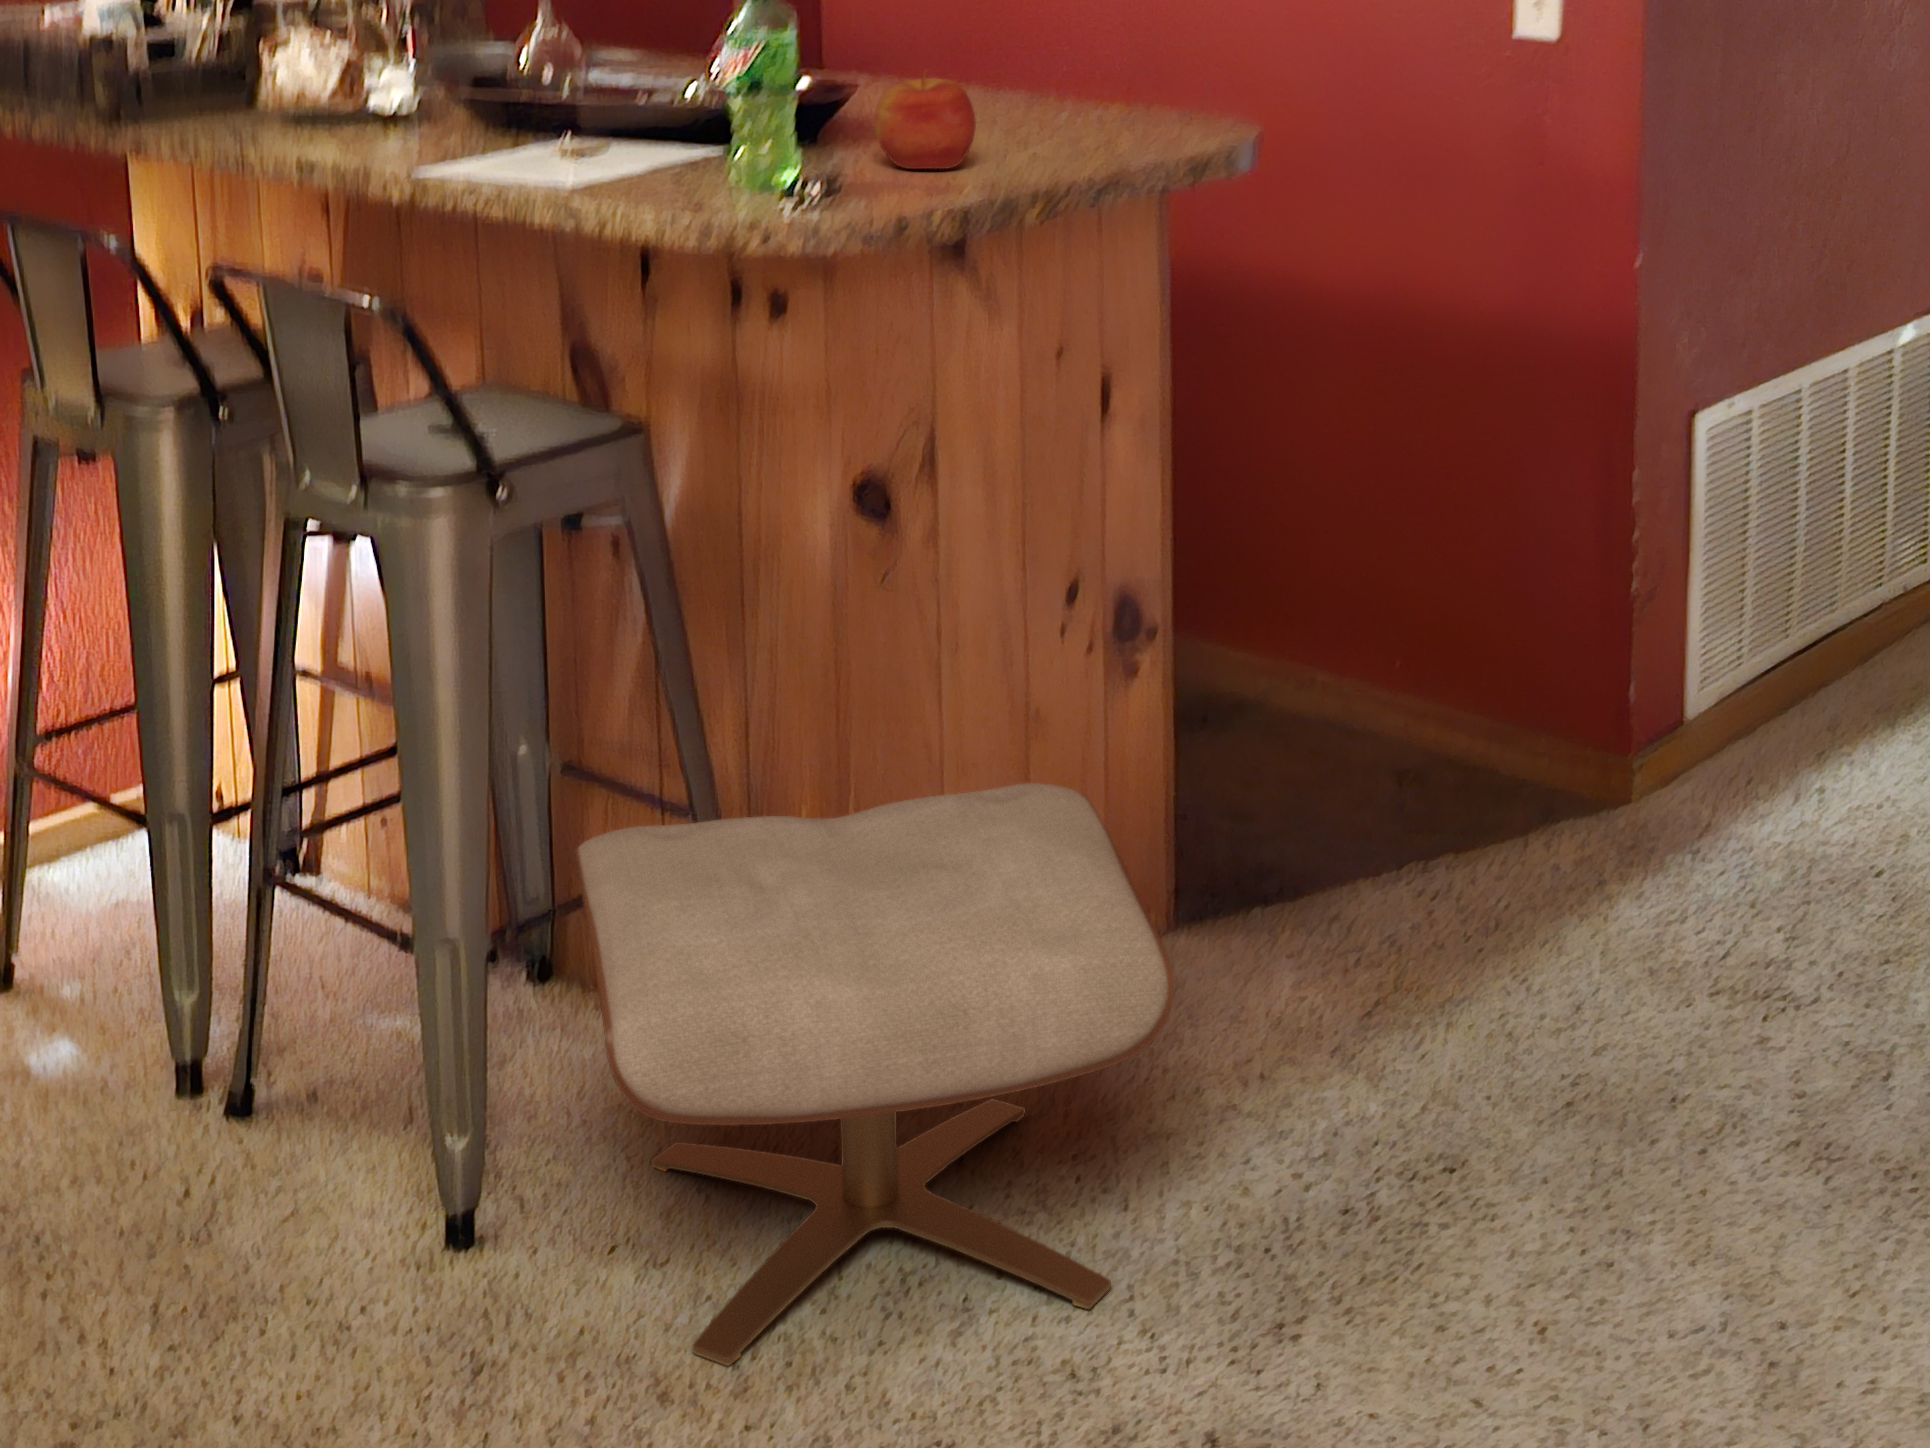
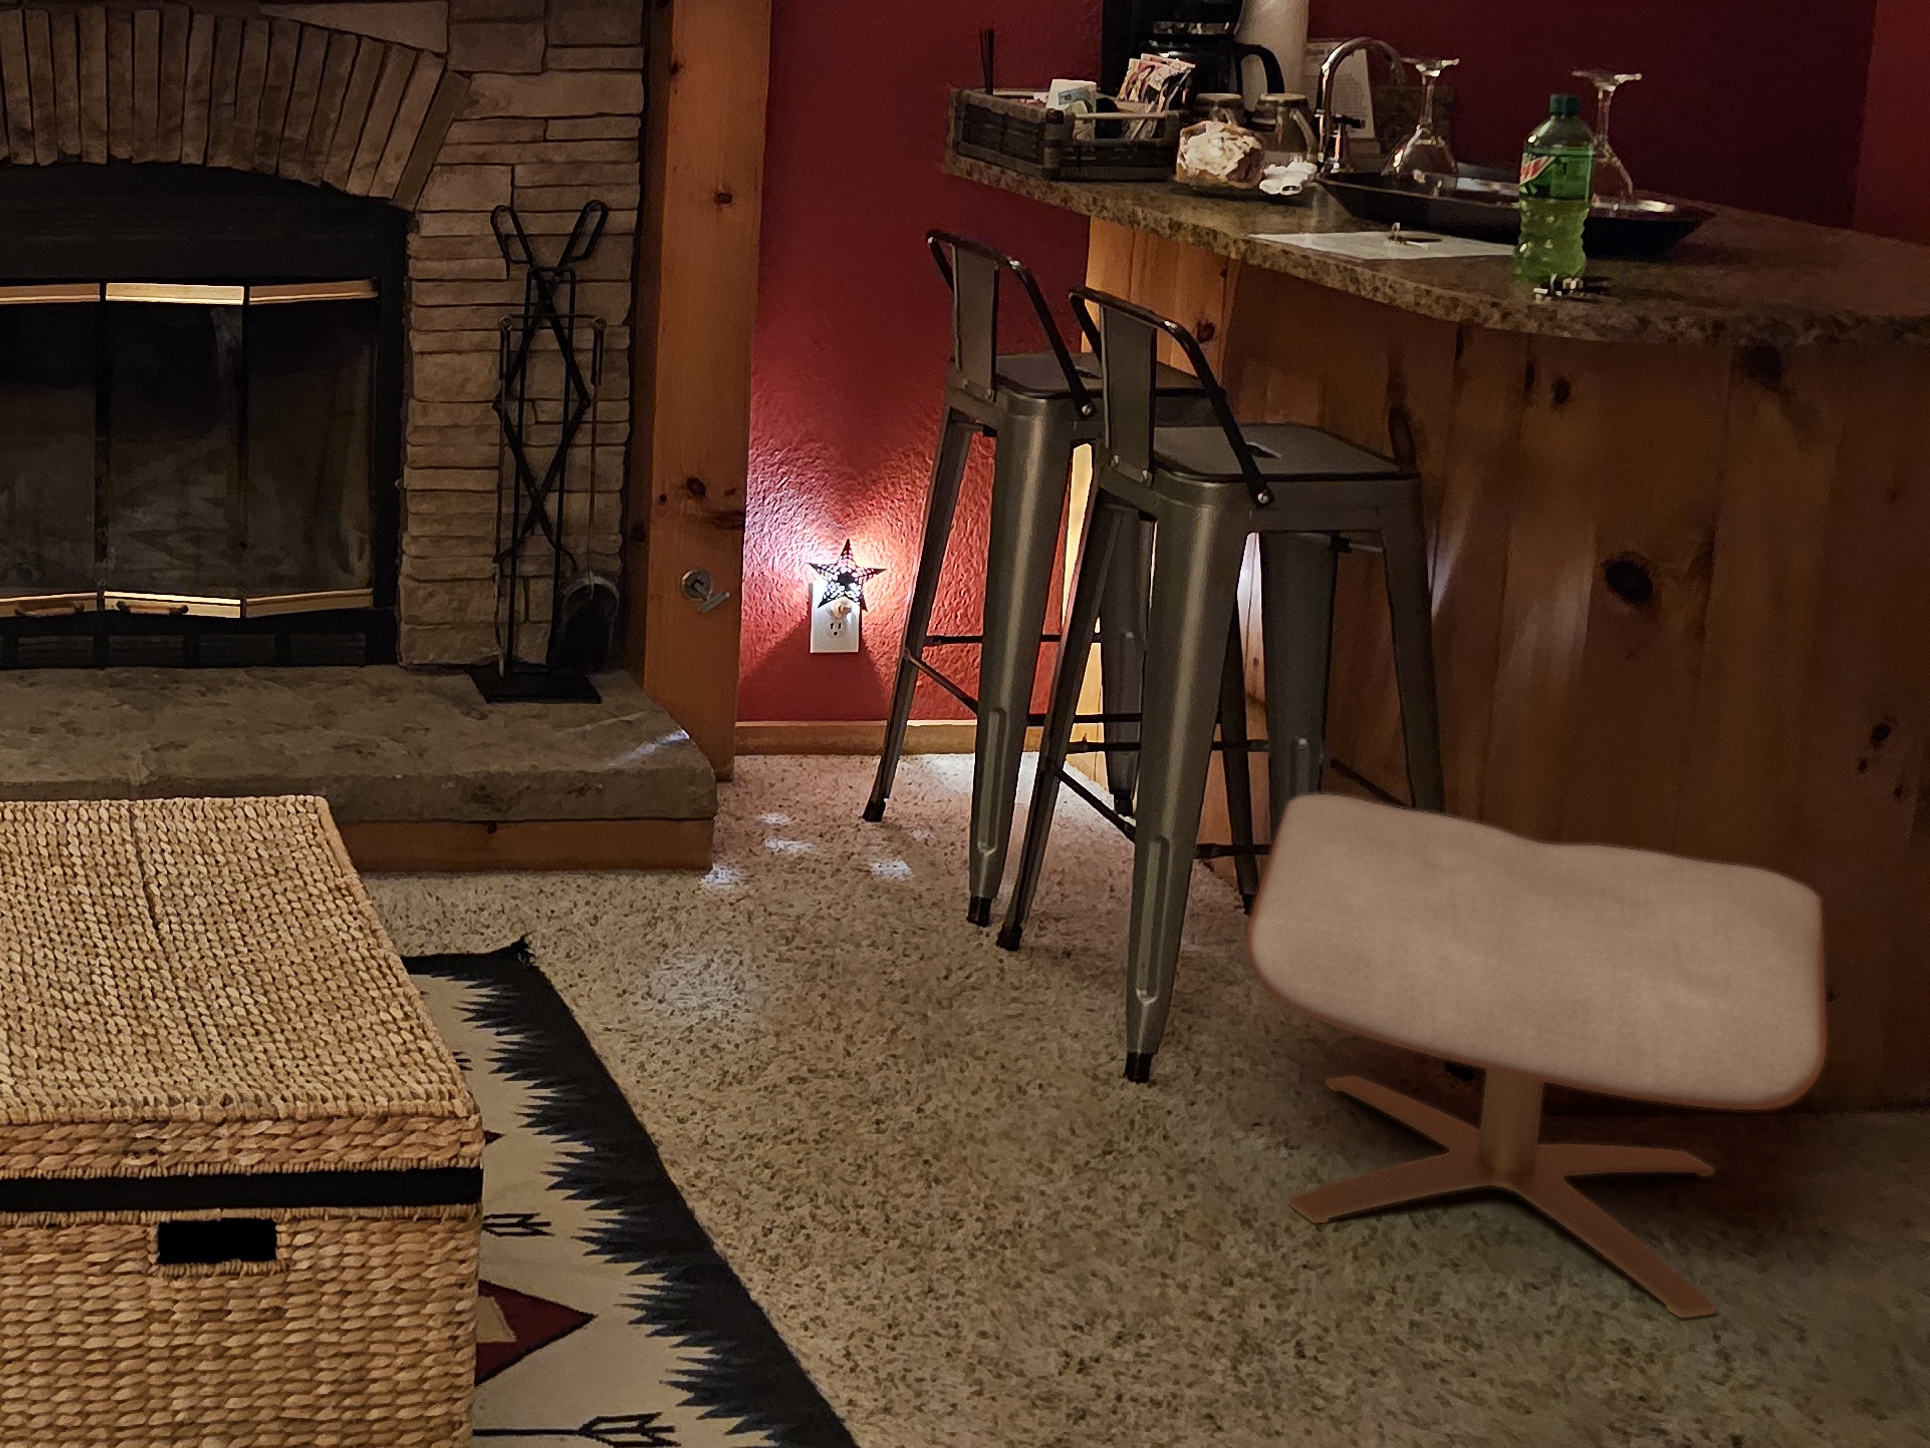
apple: present [874,70,976,169] -> none [1697,205,1809,297]

